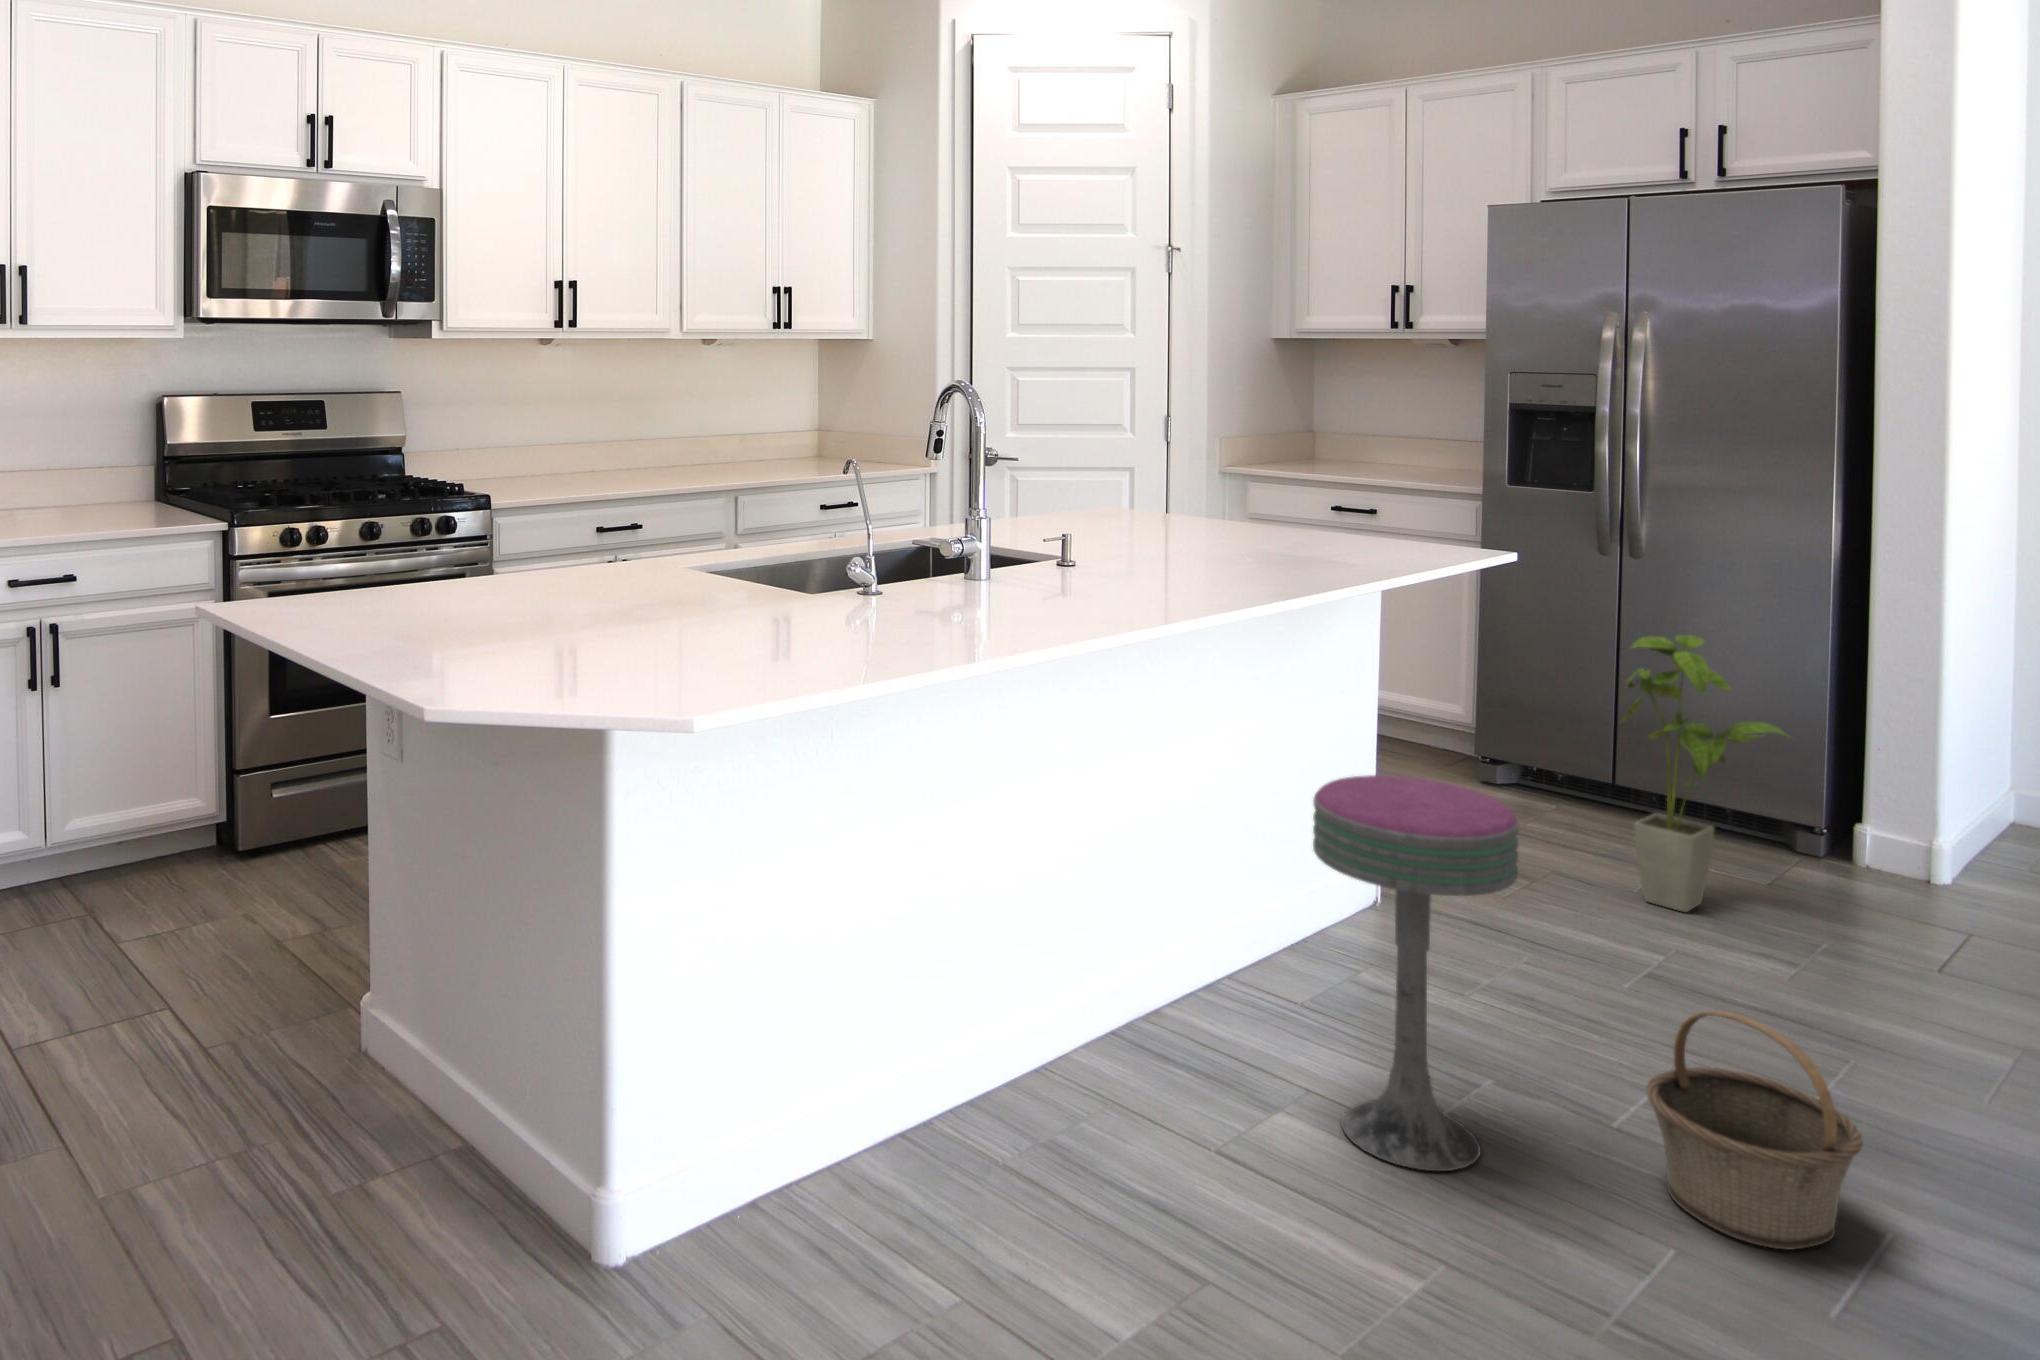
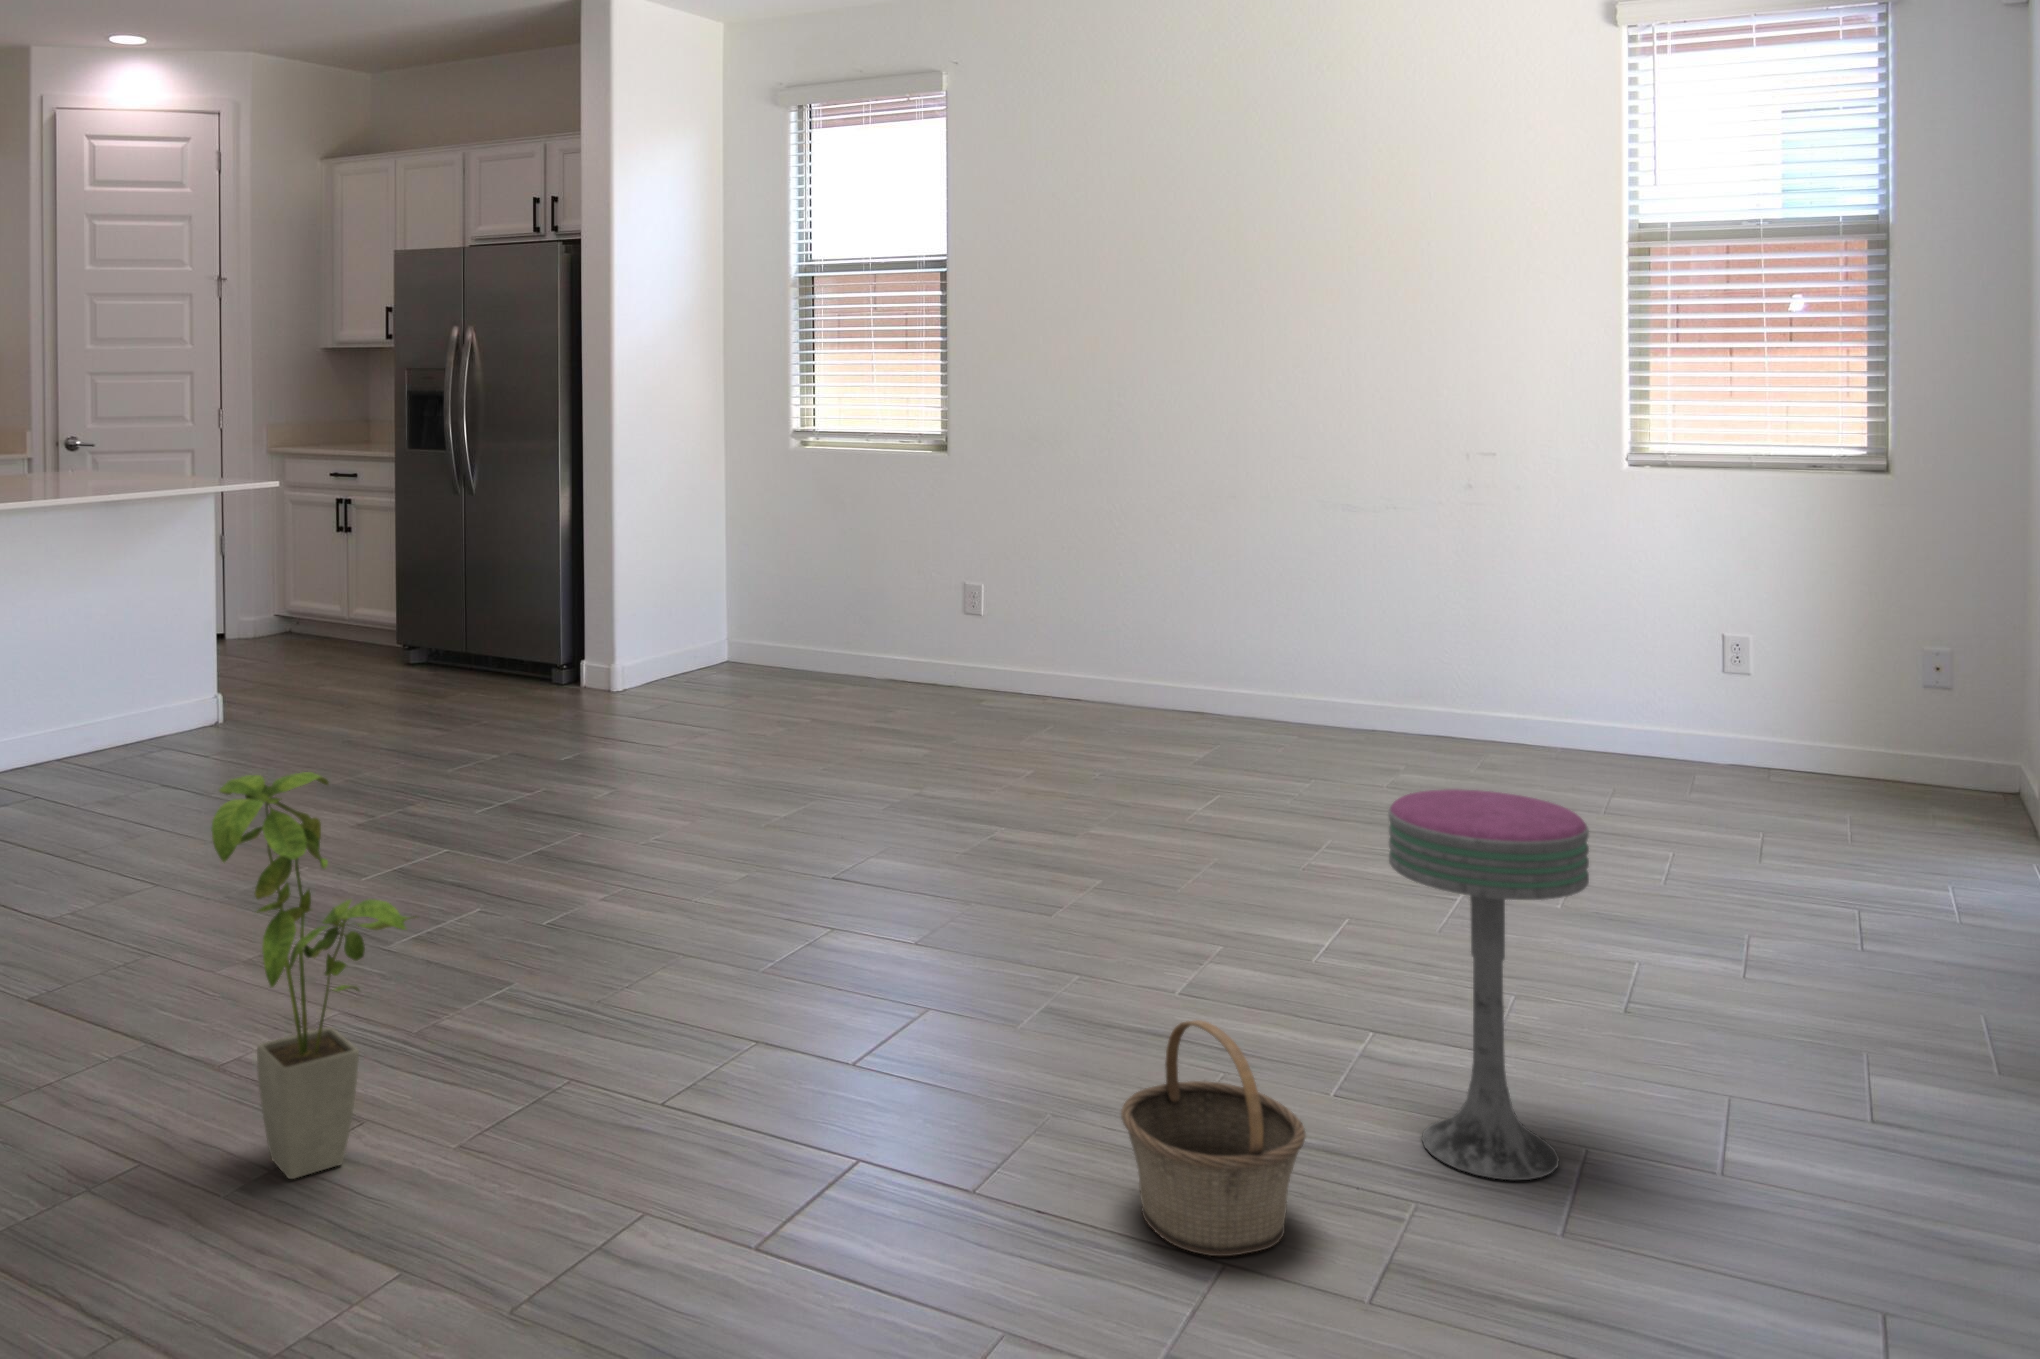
house plant: present [1621,635,1788,912] -> present [211,772,414,1179]
basket: present [1646,1011,1863,1250] -> present [1121,1020,1306,1256]

